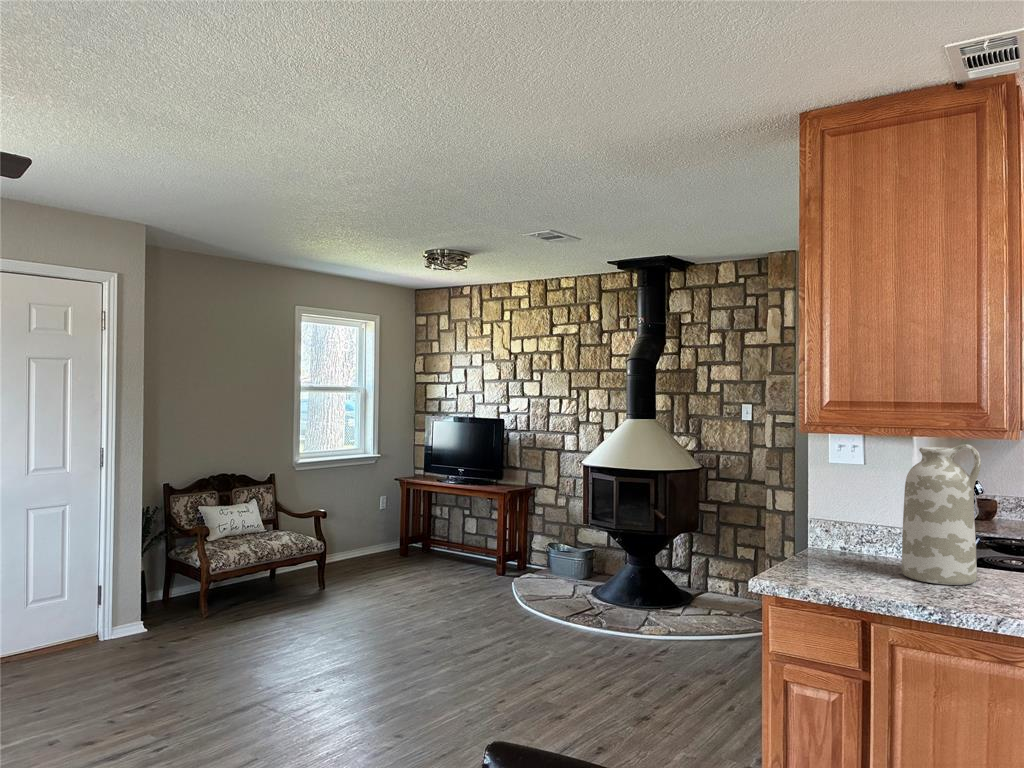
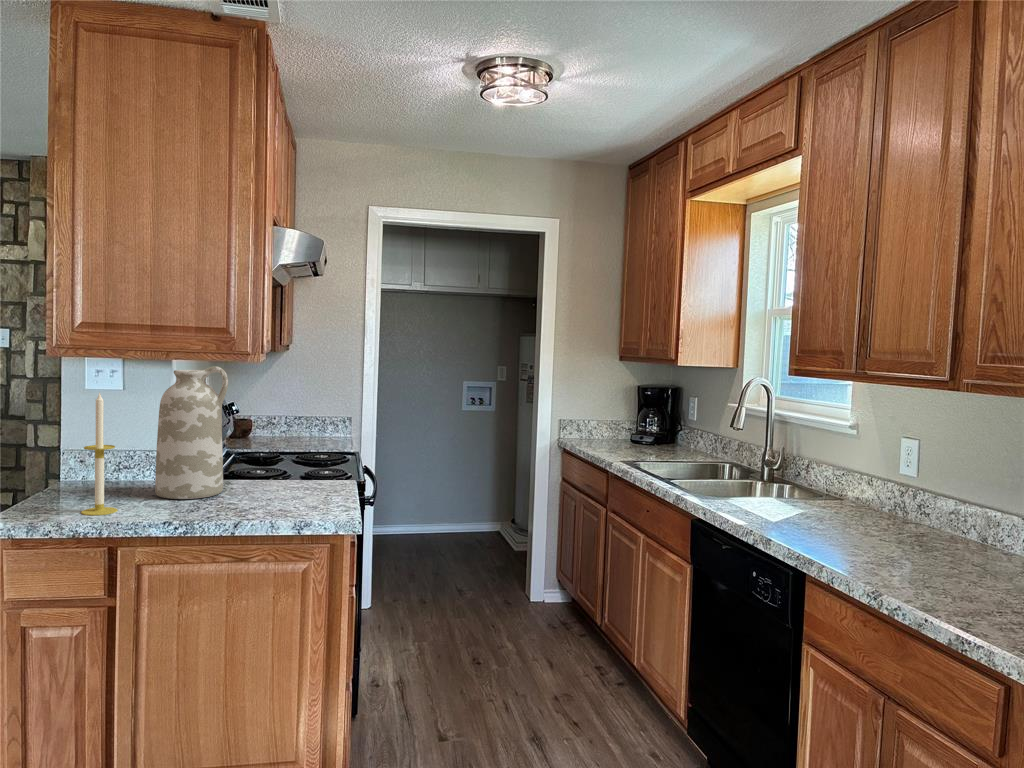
candle: none [834,468,868,588] -> present [81,393,118,516]

